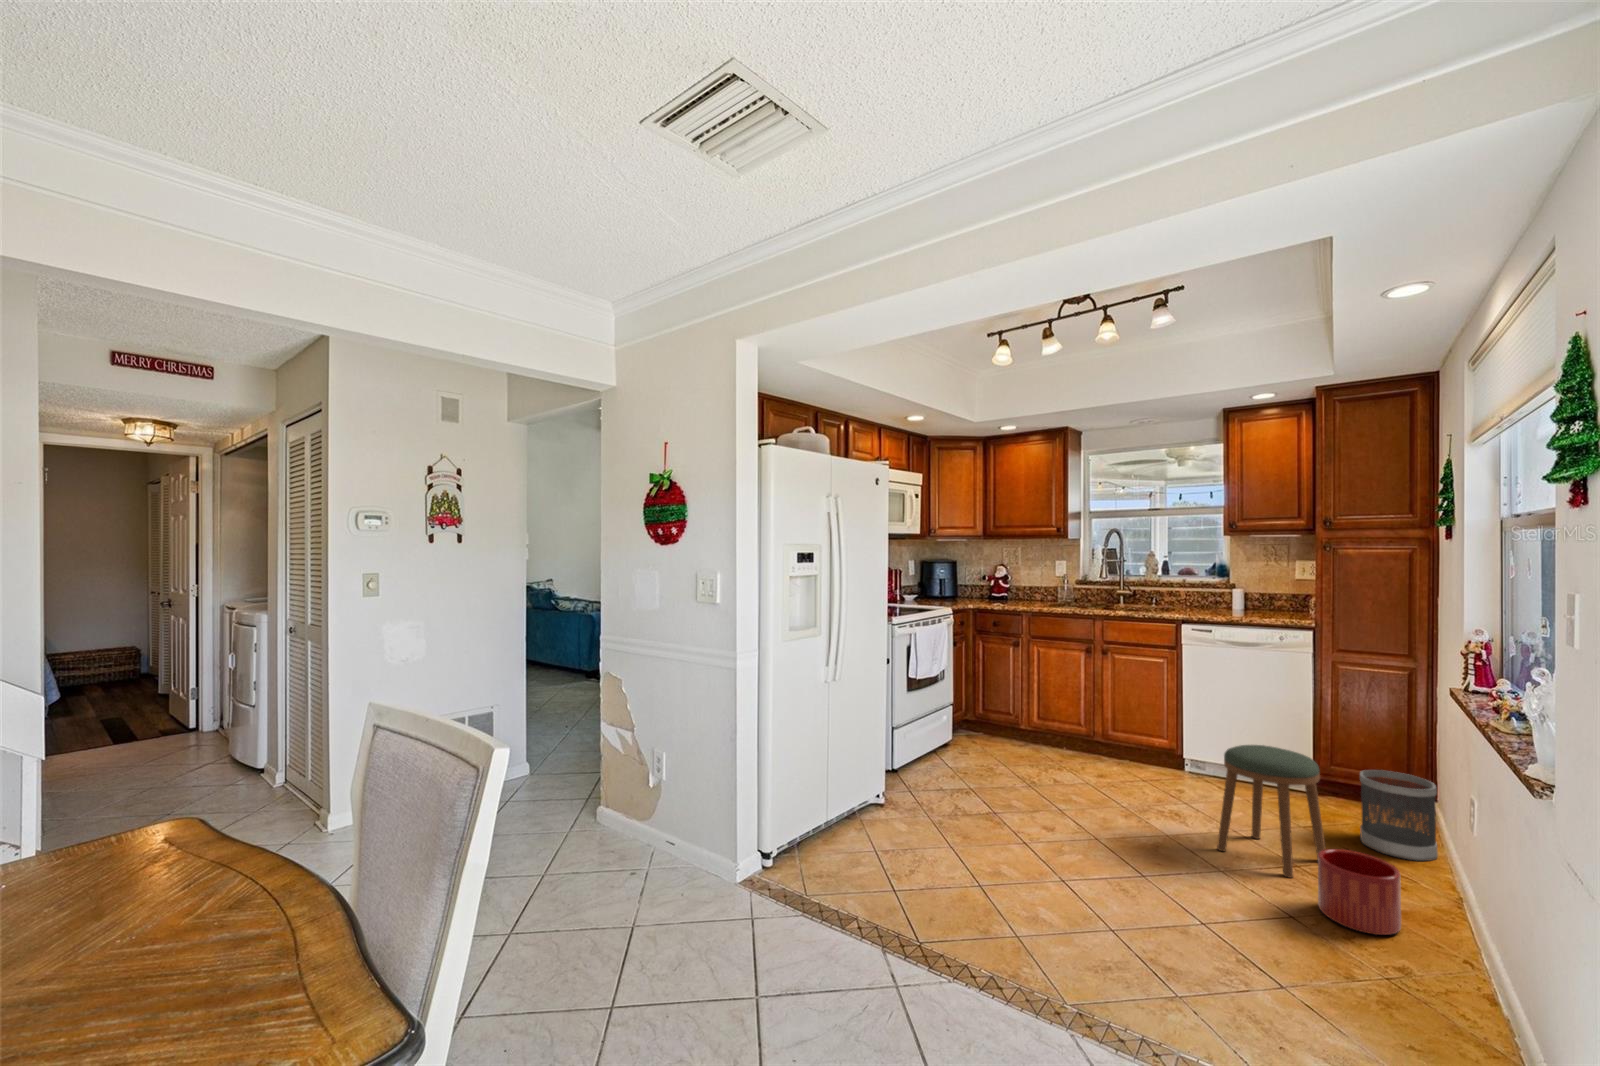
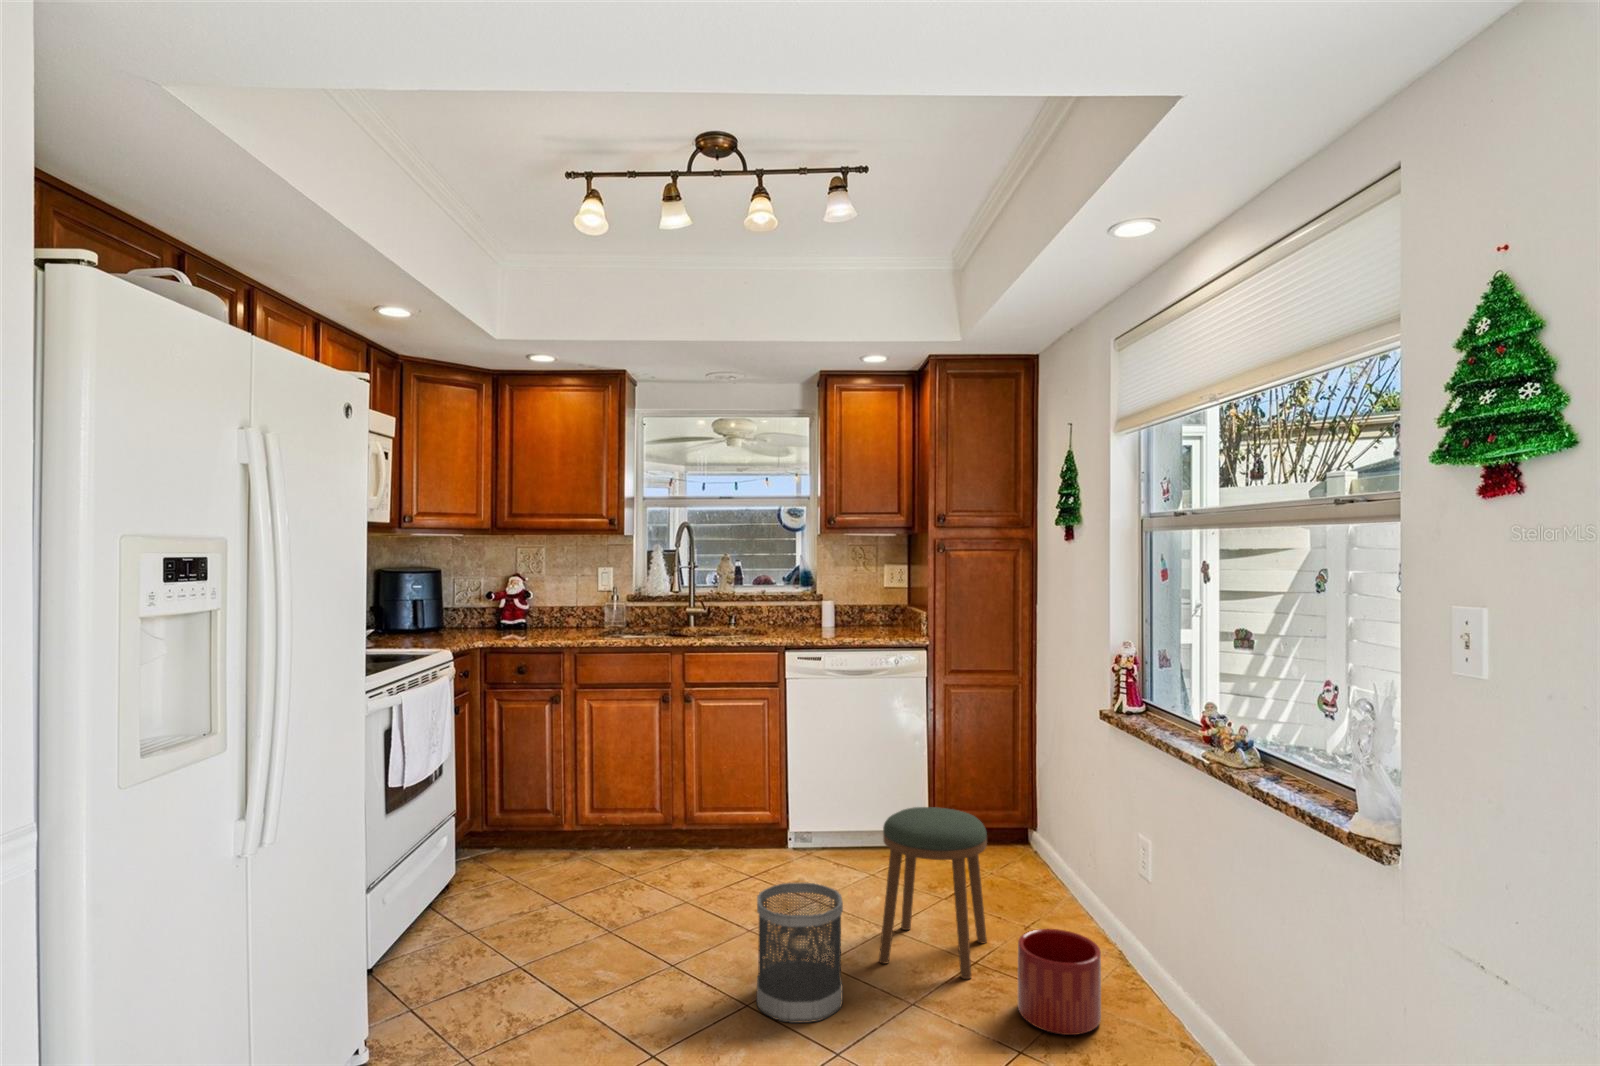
wastebasket: present [1360,770,1438,861] -> present [757,882,843,1023]

